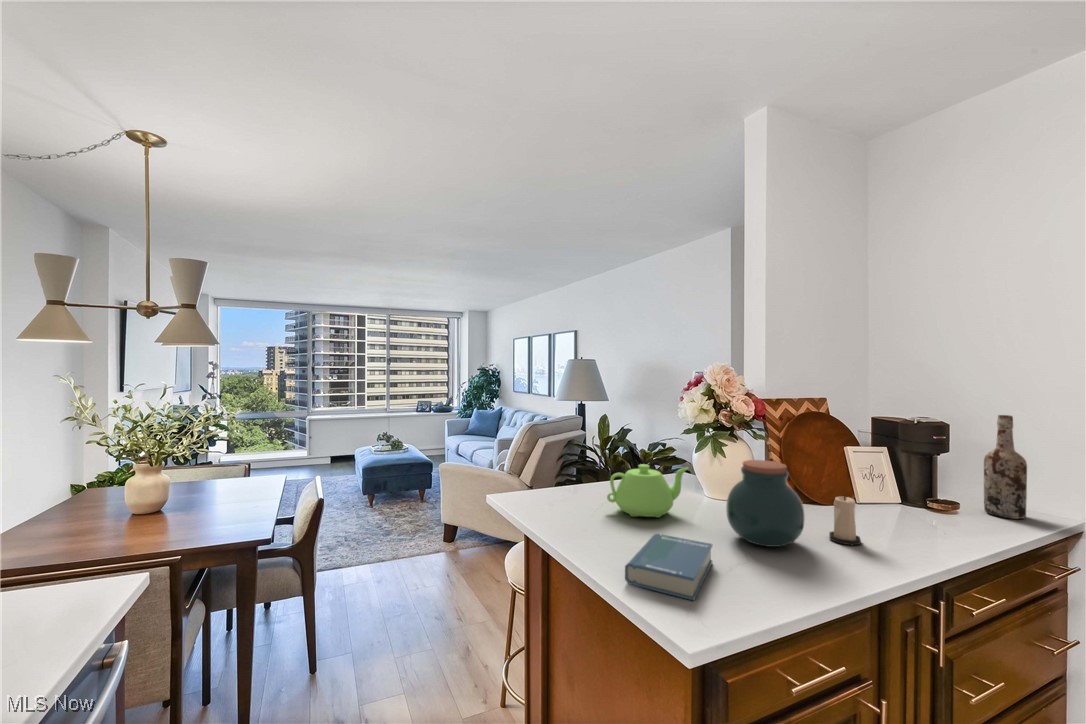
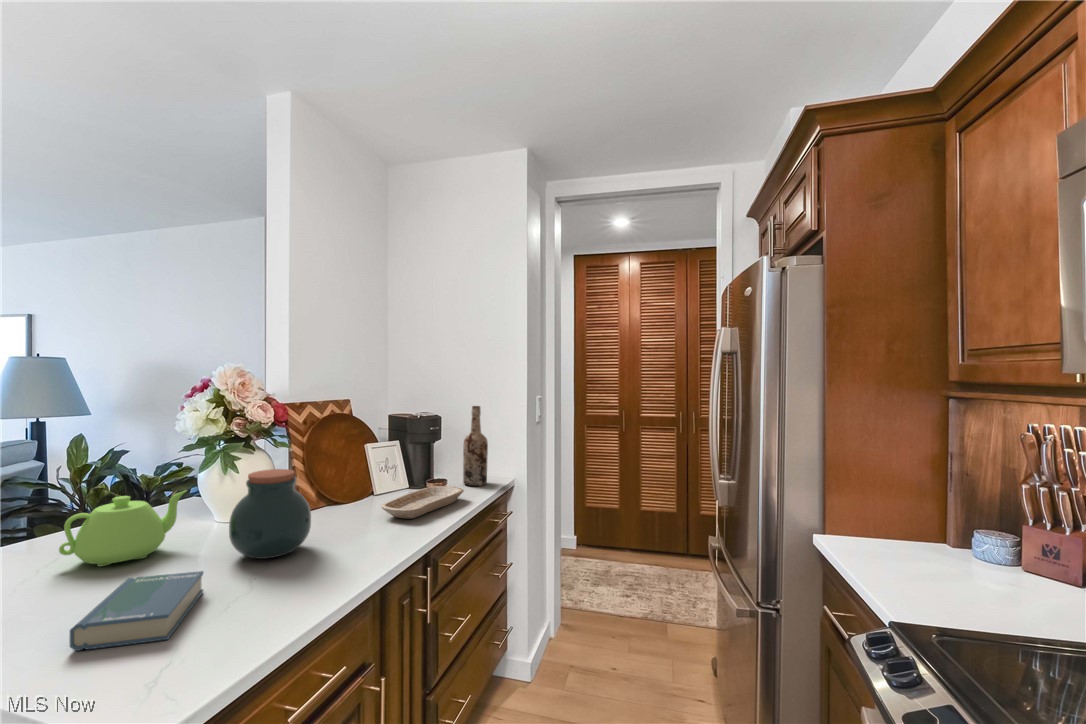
candle: present [829,495,861,545] -> none [337,490,363,537]
tray: none [878,507,996,541] -> present [382,486,464,519]

